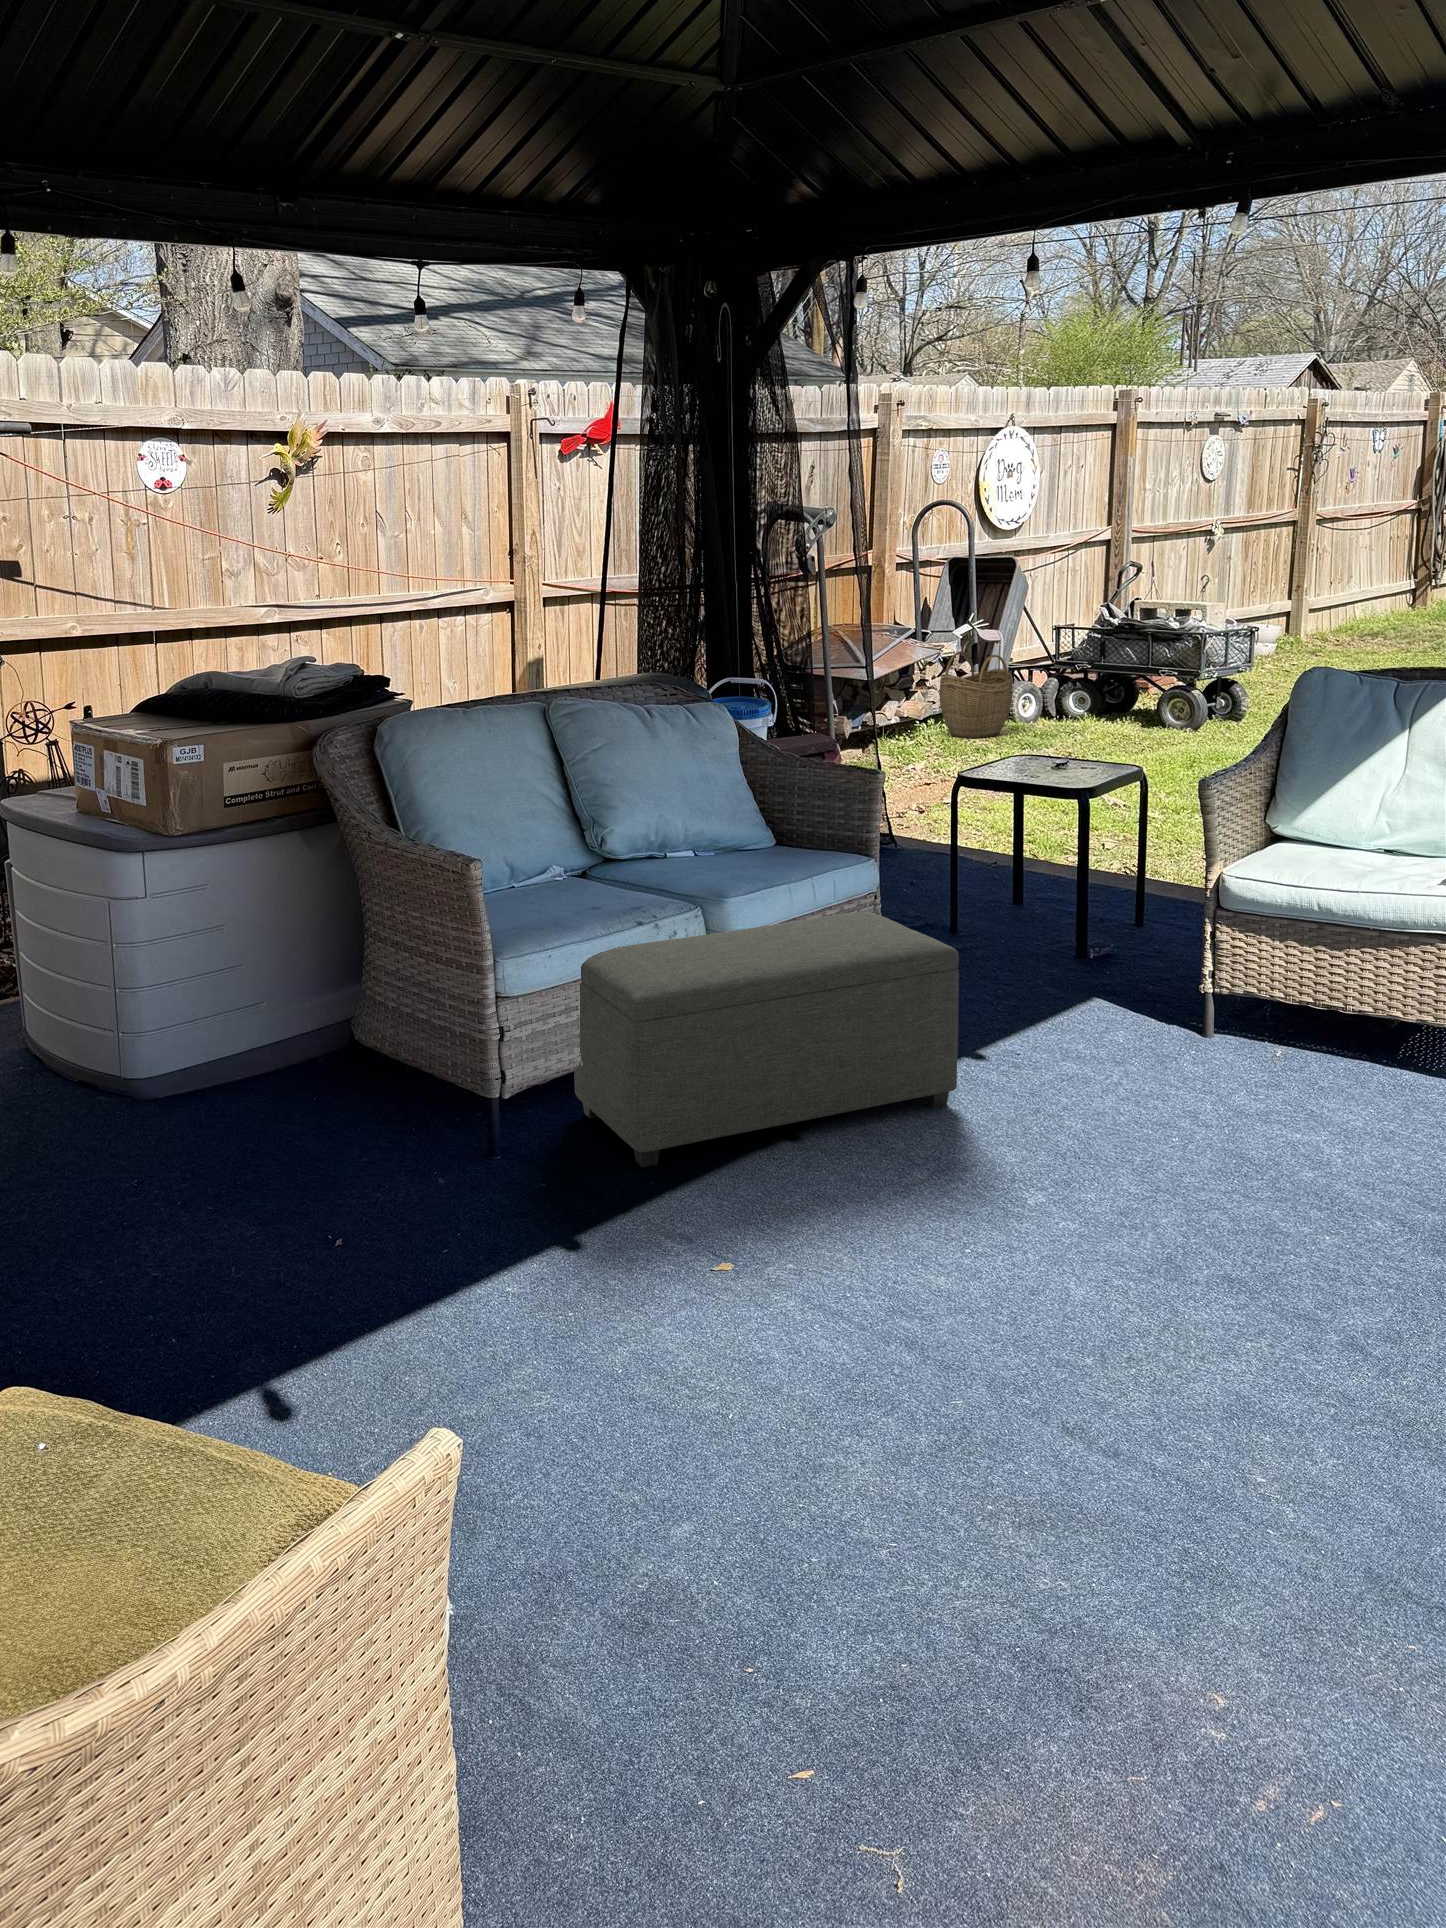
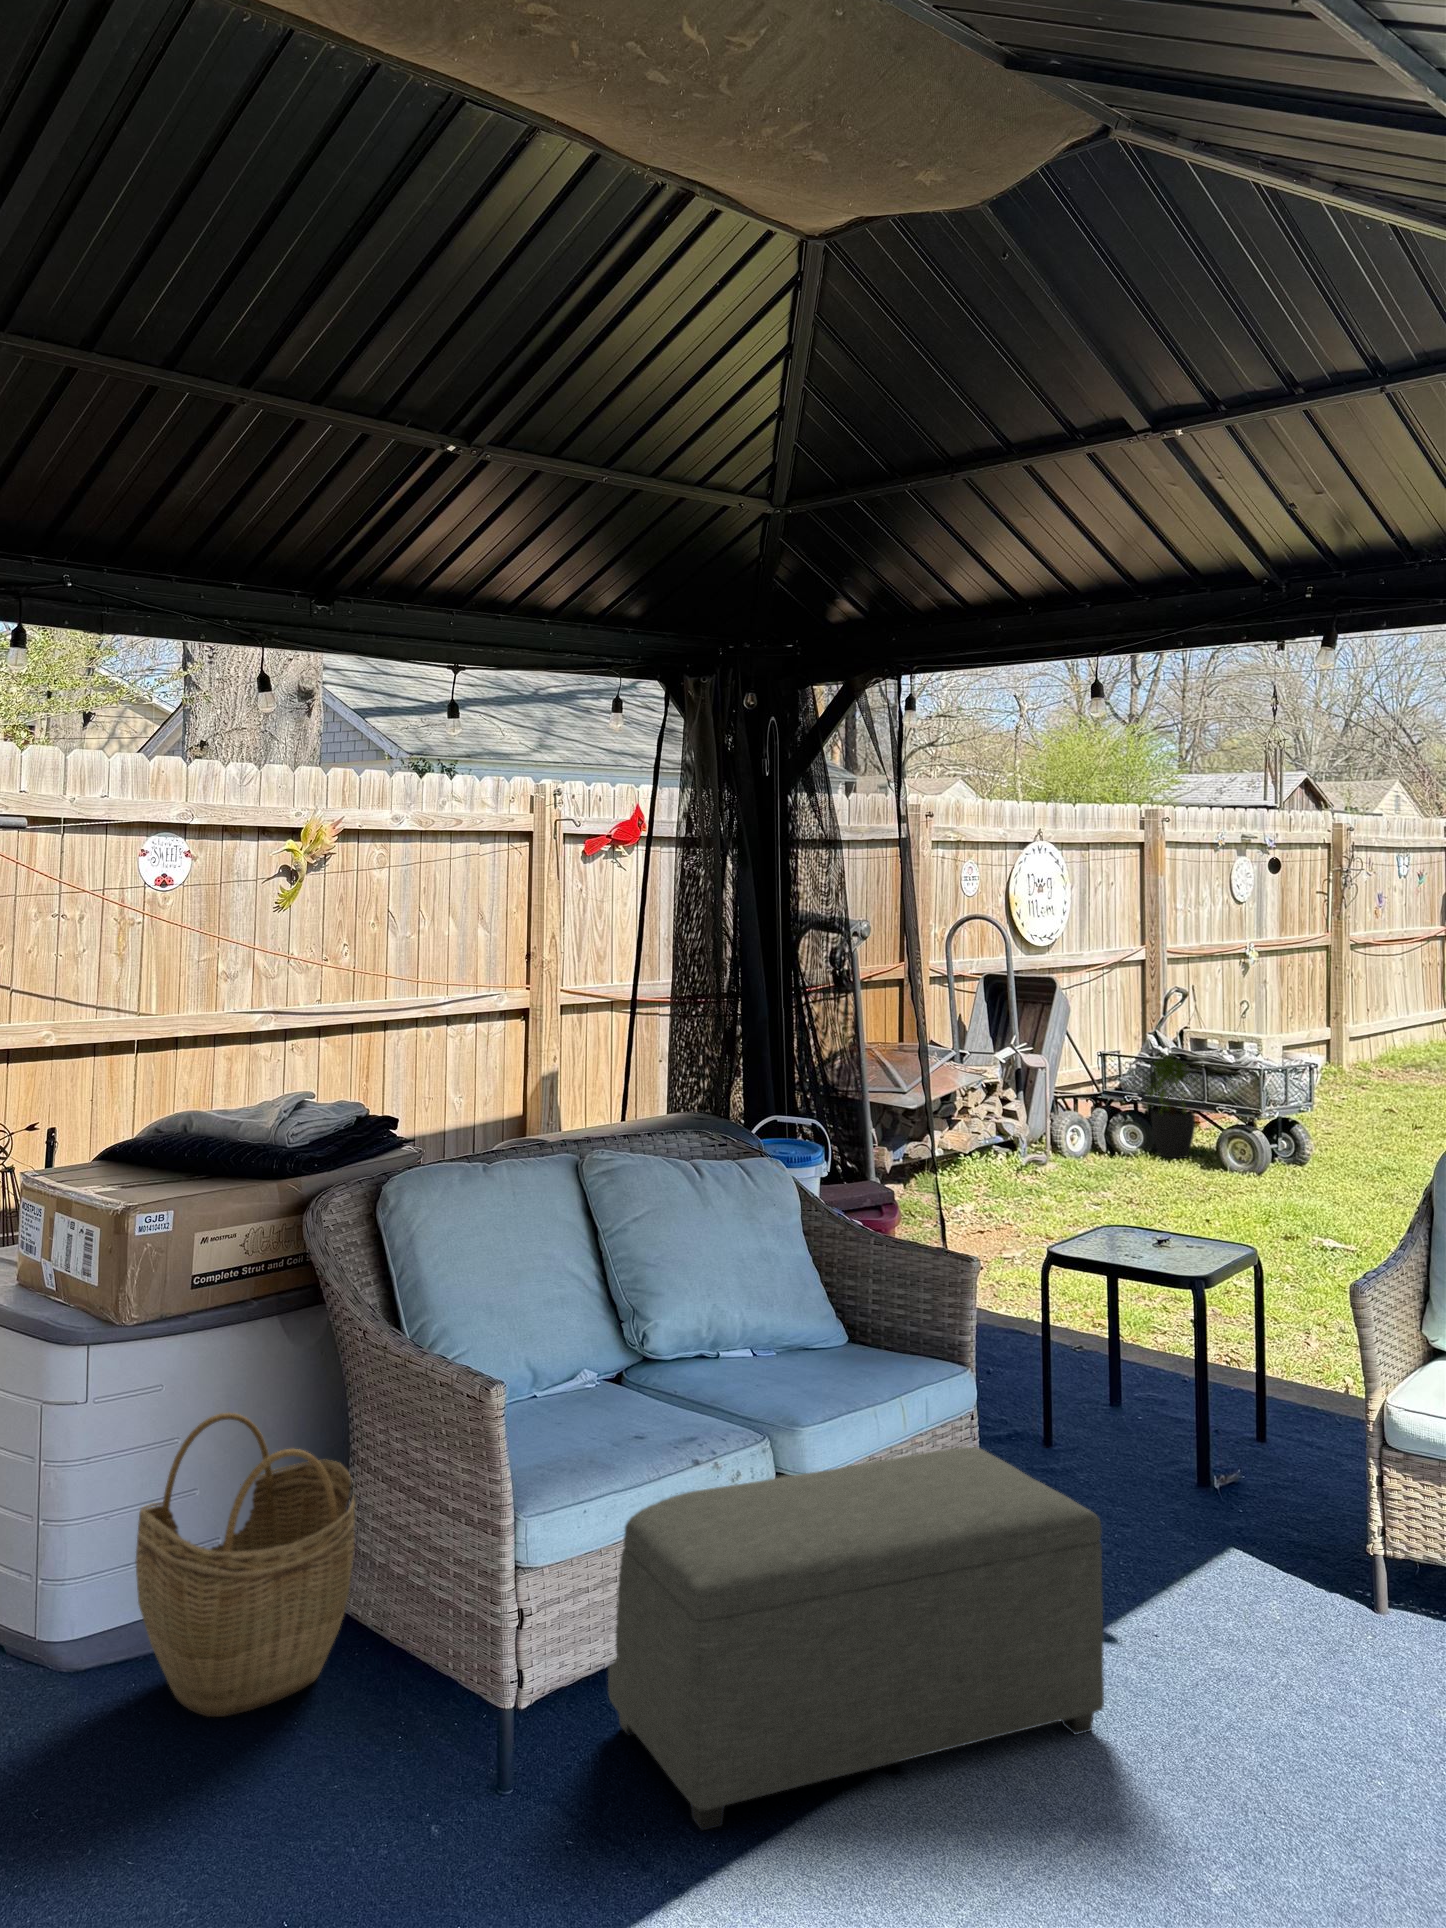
potted plant: none [1093,626,1158,722] -> present [1144,1055,1199,1158]
woven basket: present [939,651,1013,738] -> present [136,1413,355,1717]

